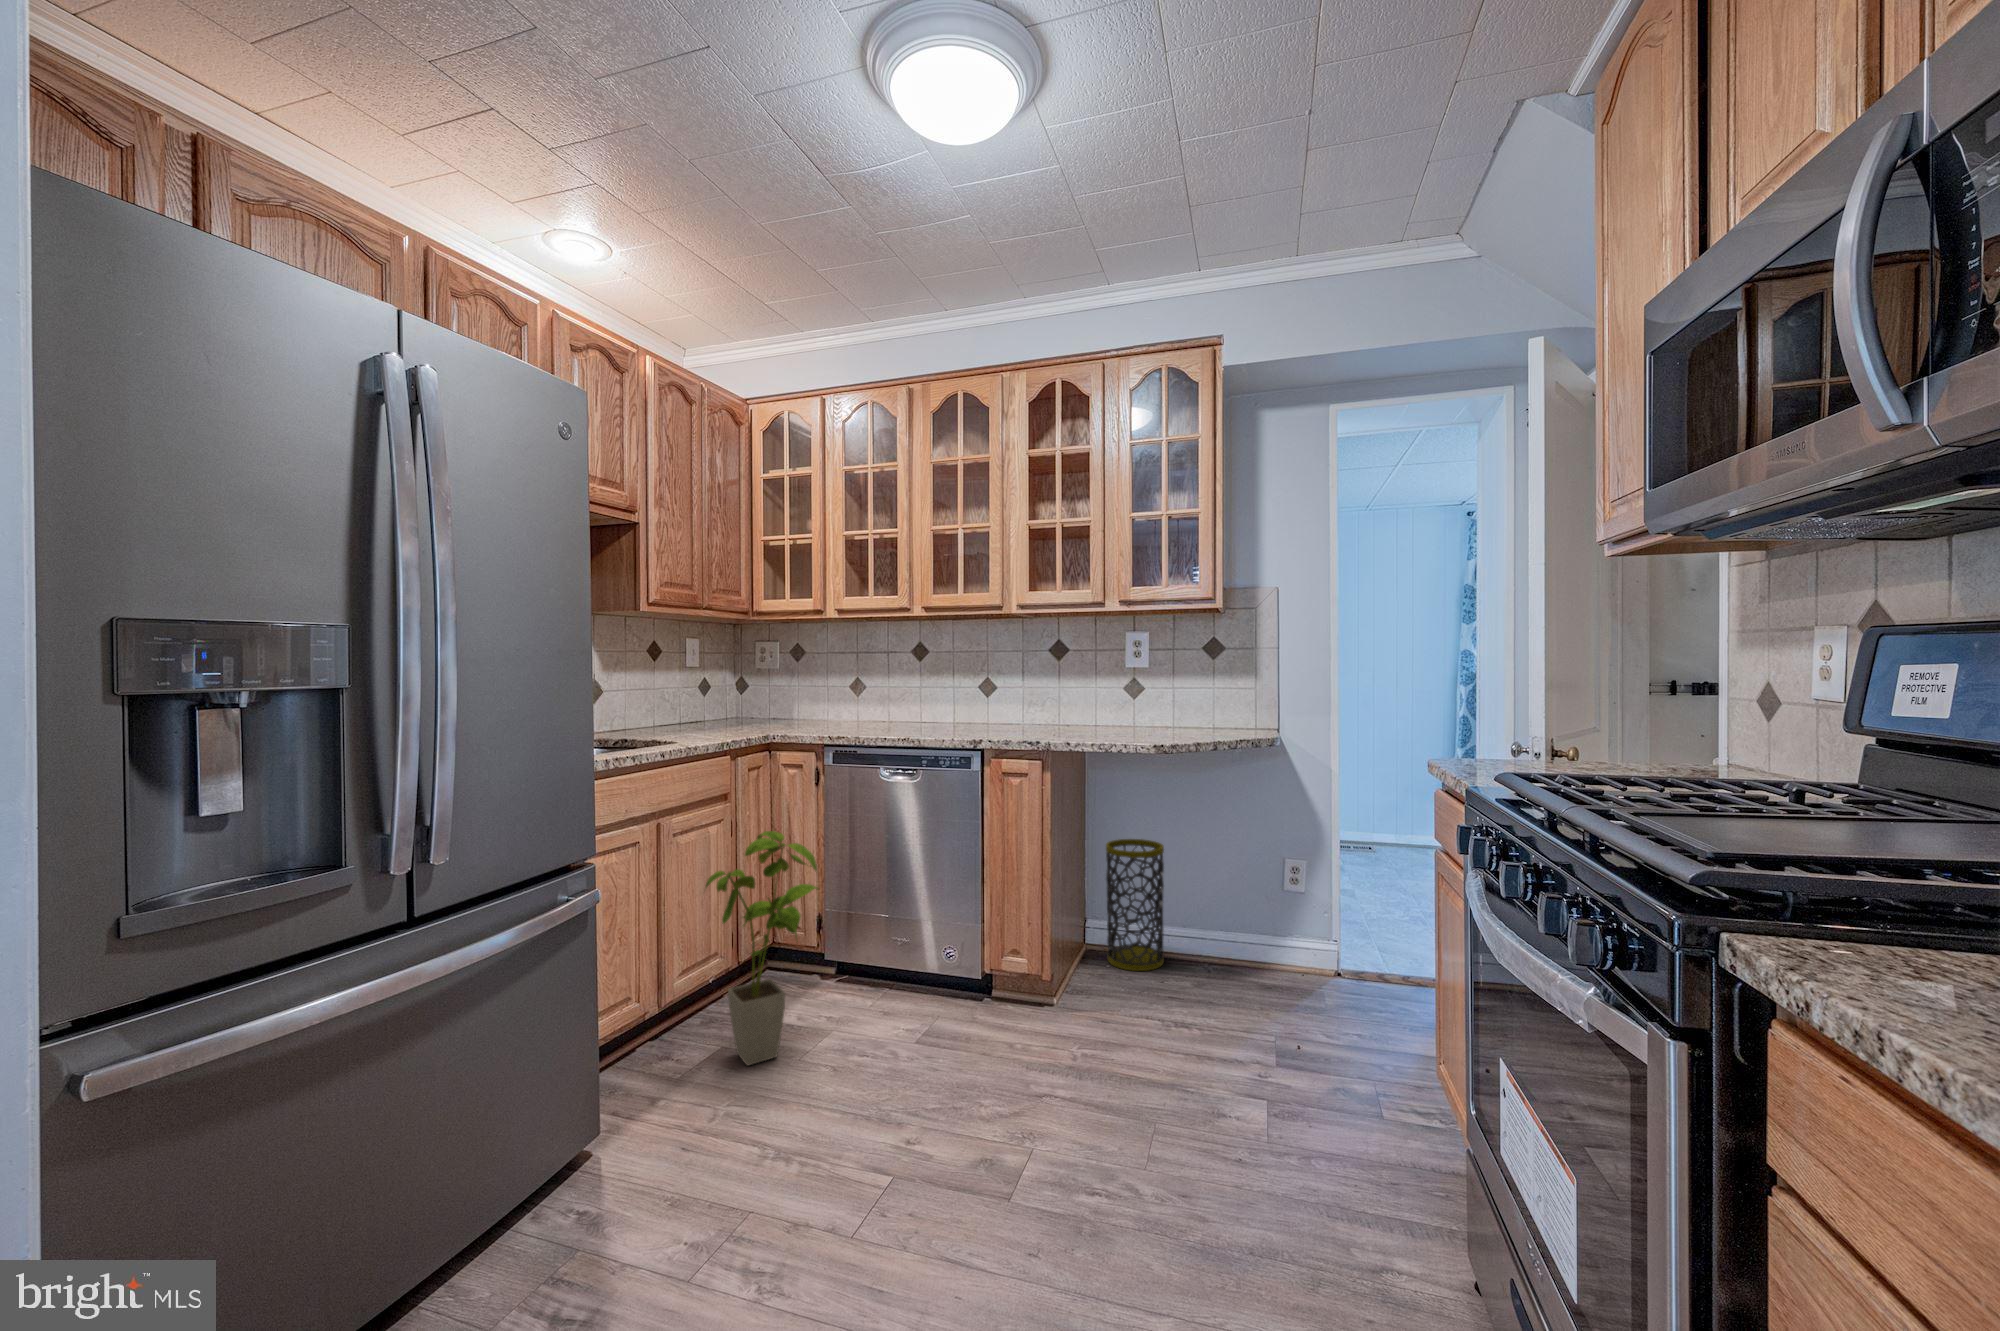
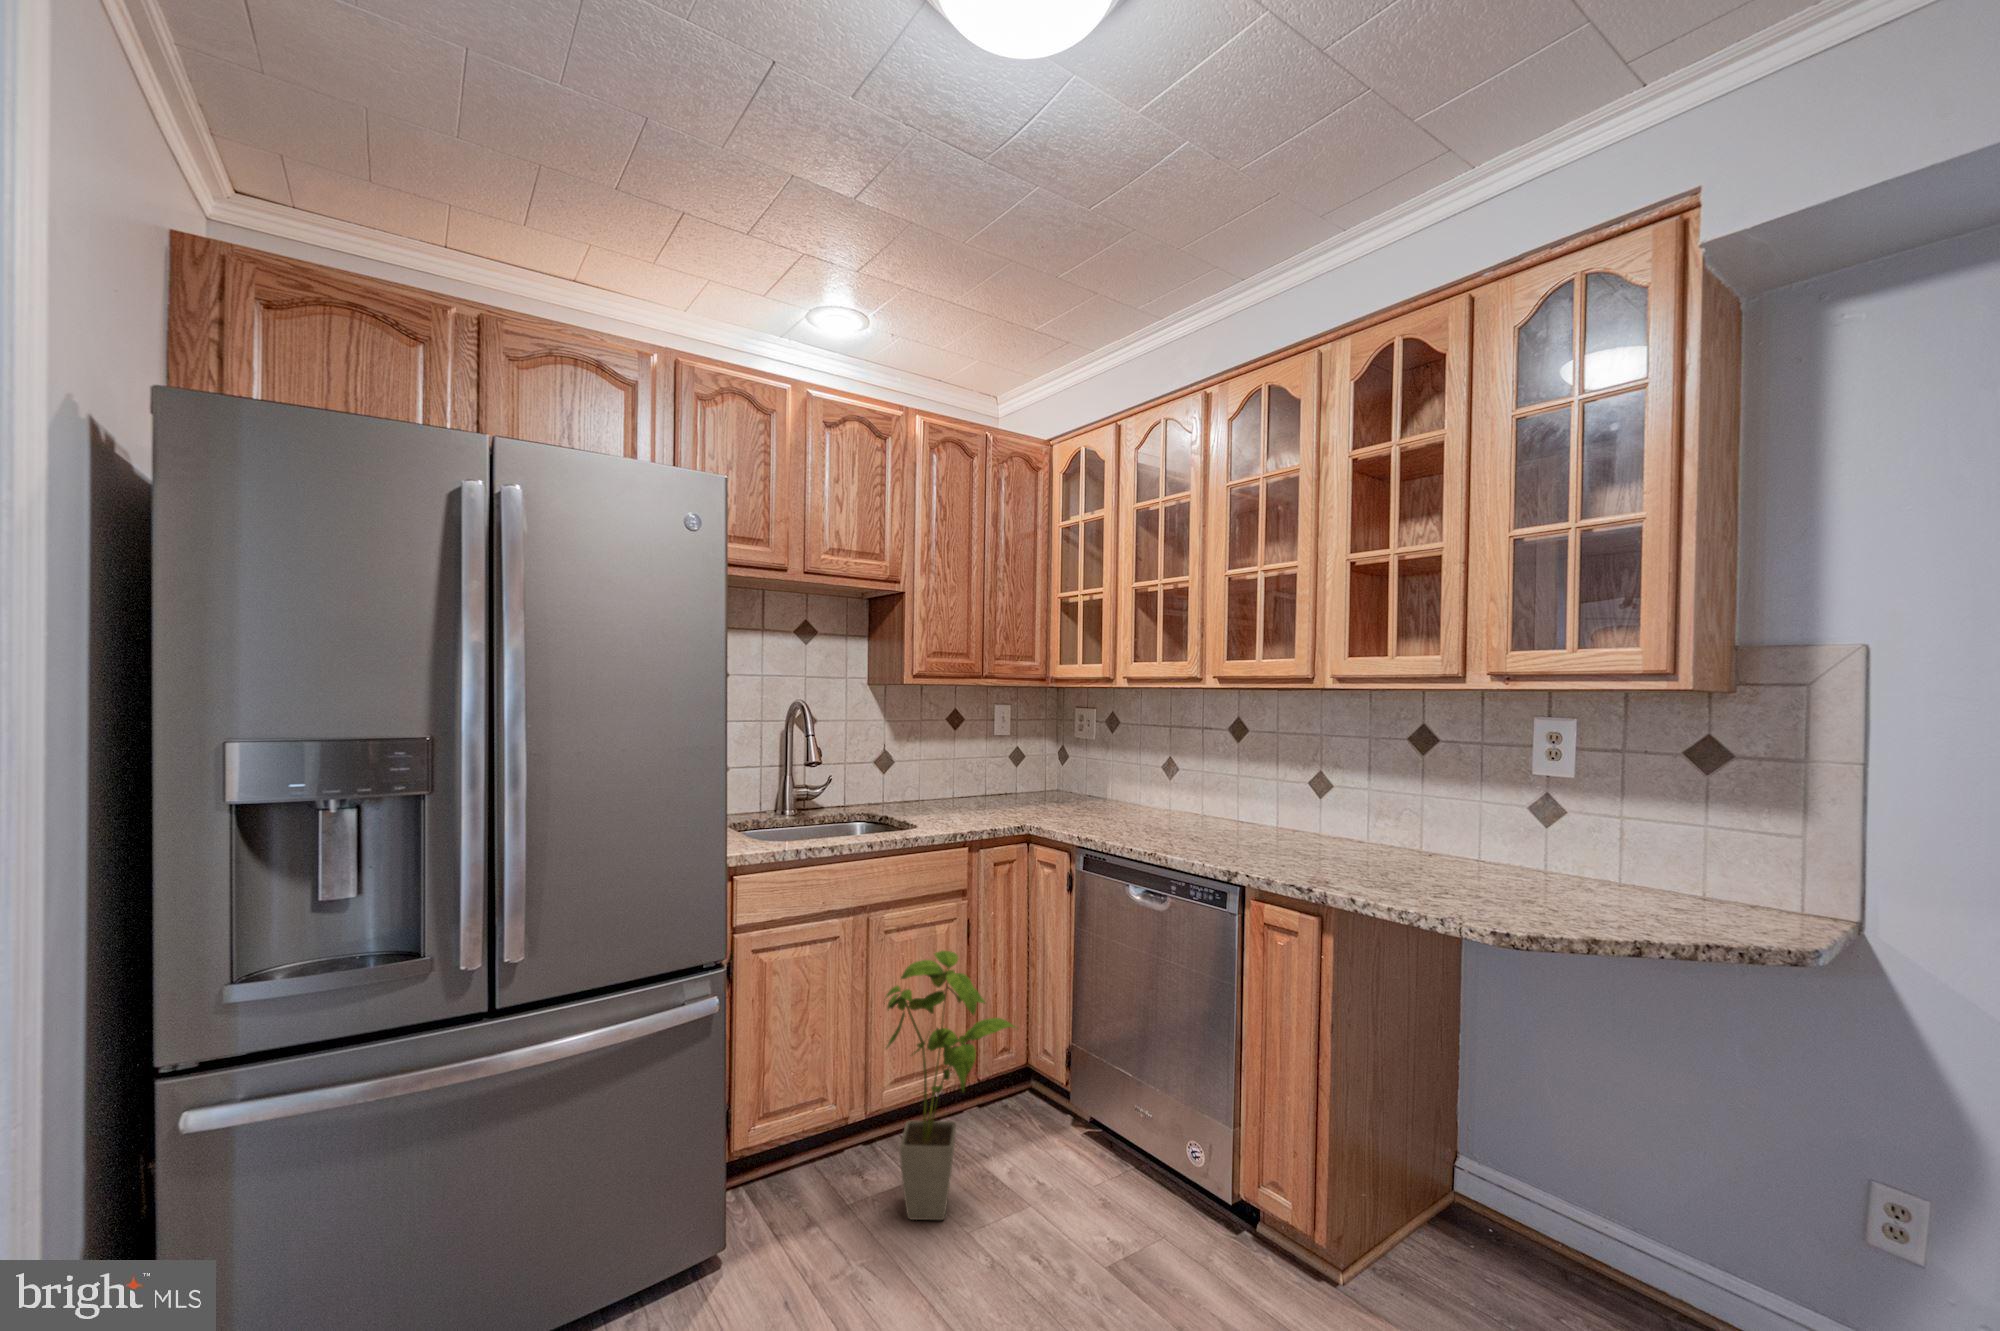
trash can: present [1106,839,1164,971] -> none [1471,1048,1578,1285]

